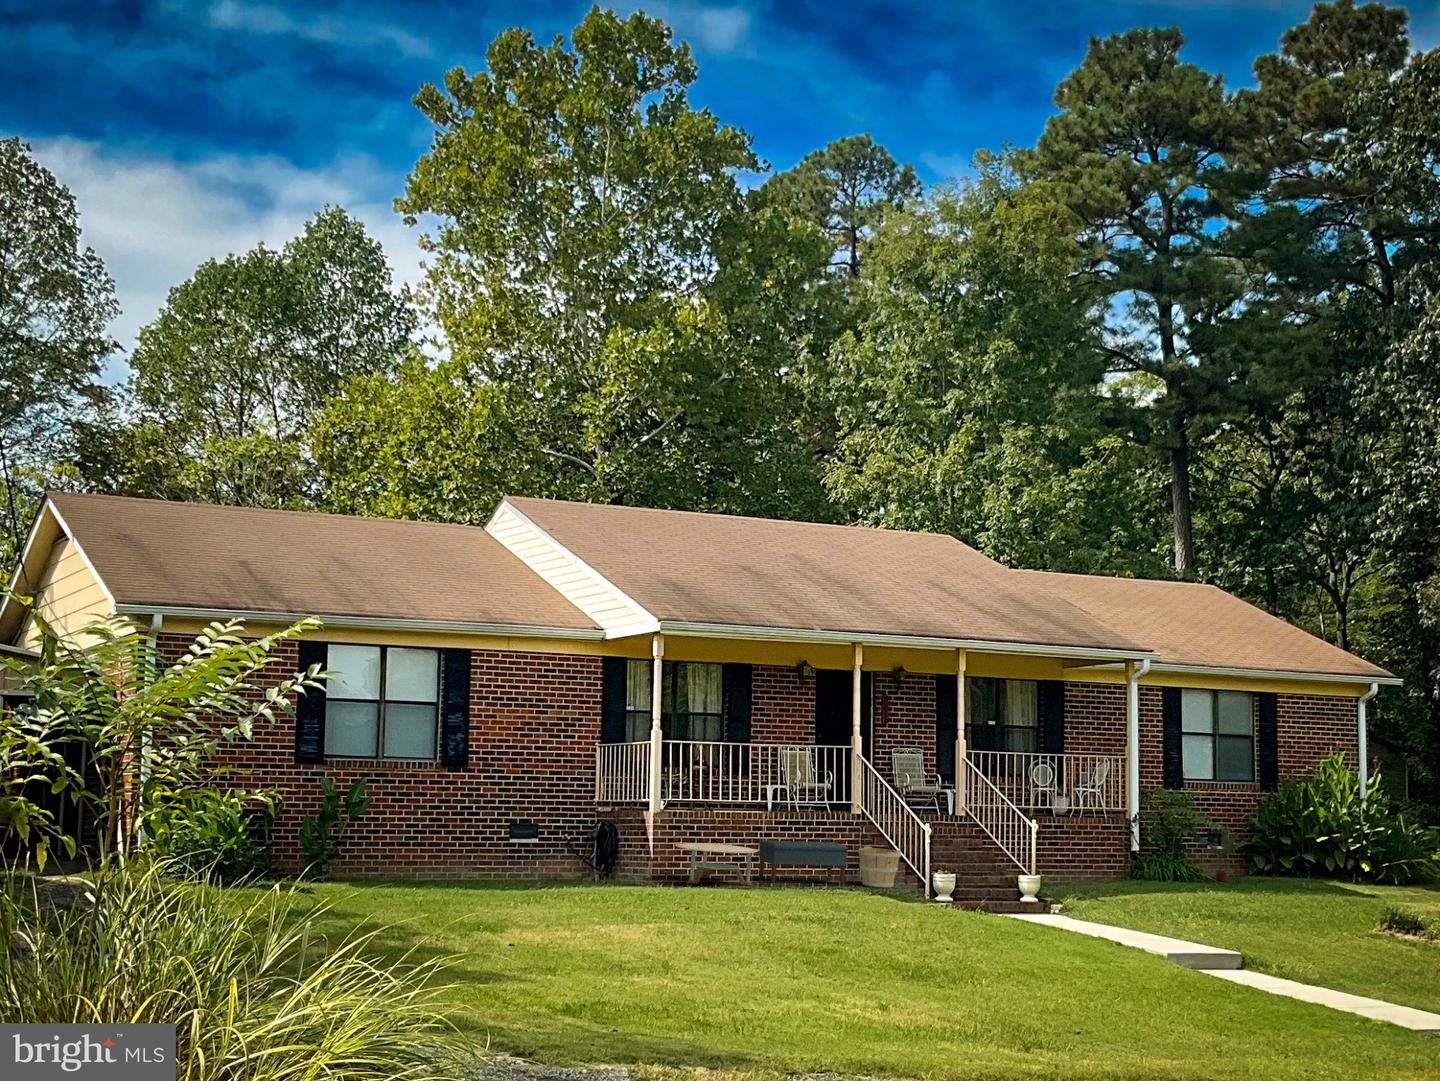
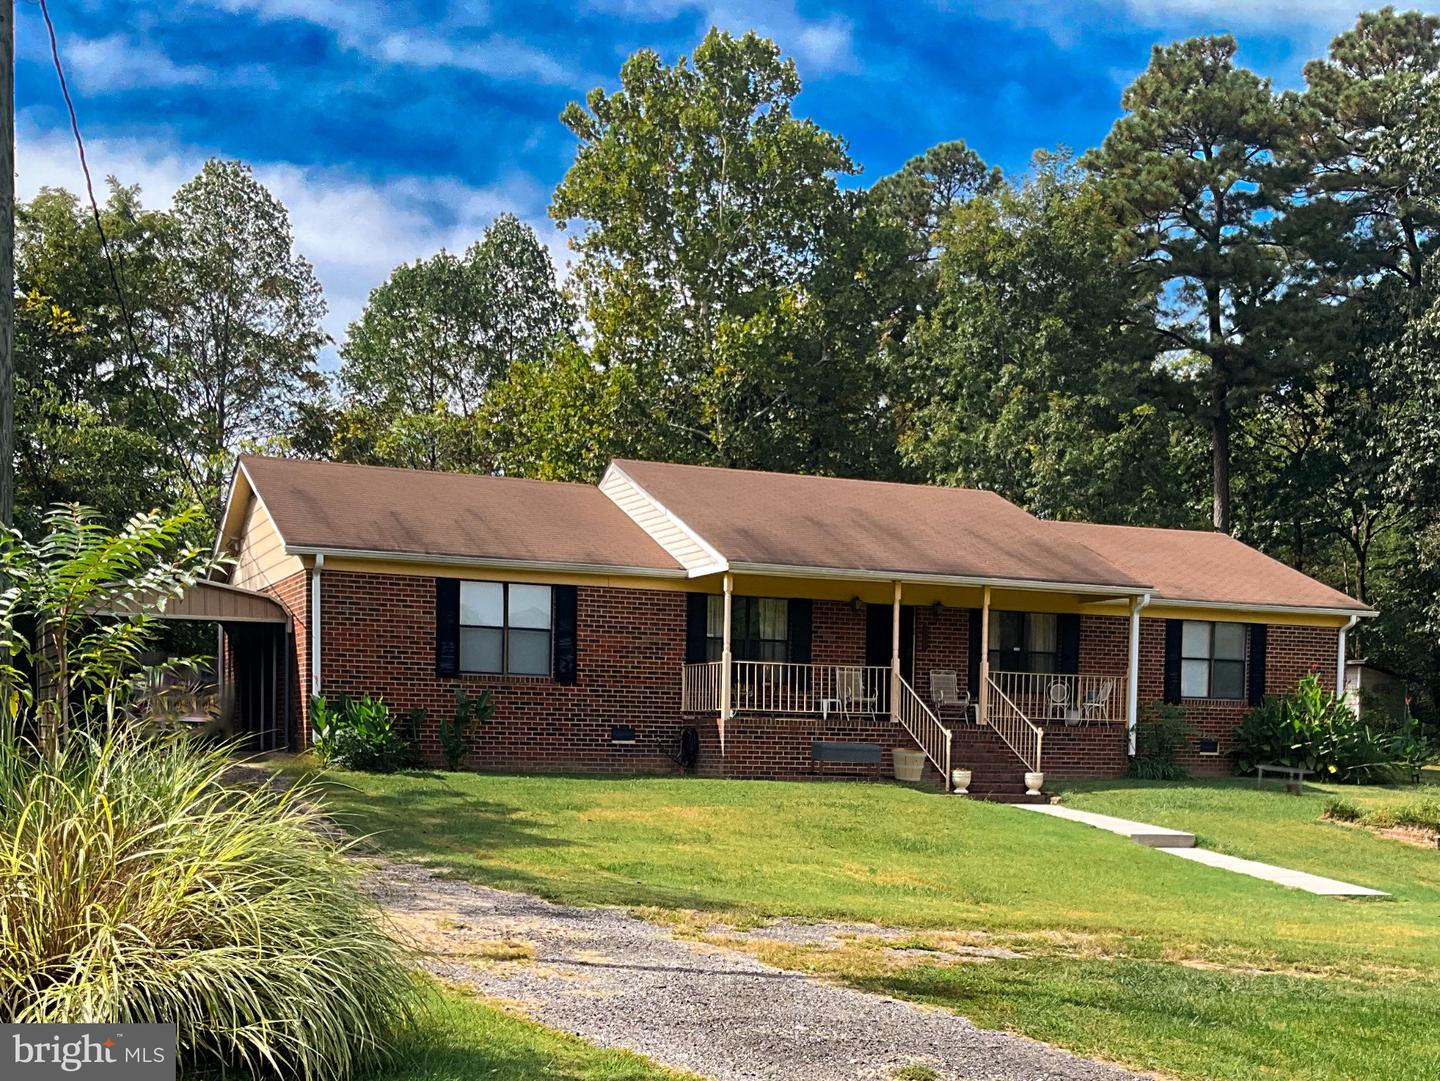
potted tree: present [1206,828,1238,881] -> none [1197,738,1228,784]
round table: present [675,843,758,885] -> present [1256,766,1314,796]

